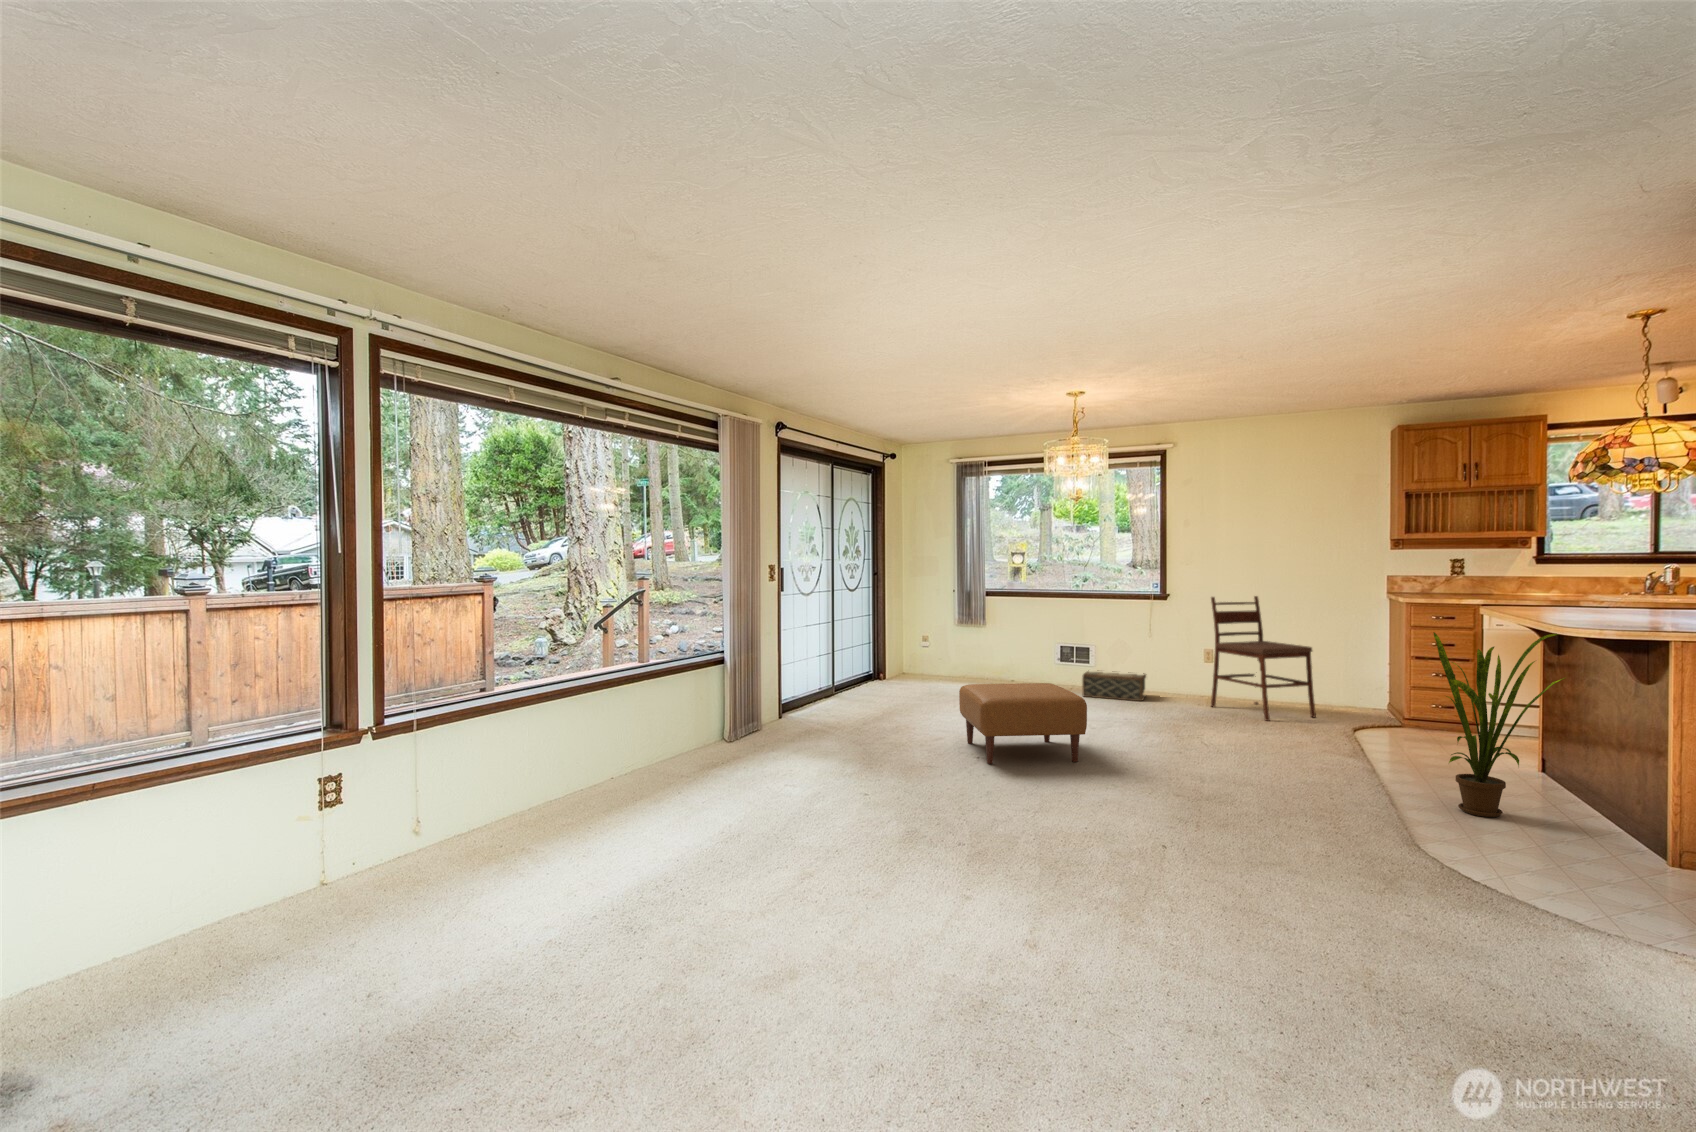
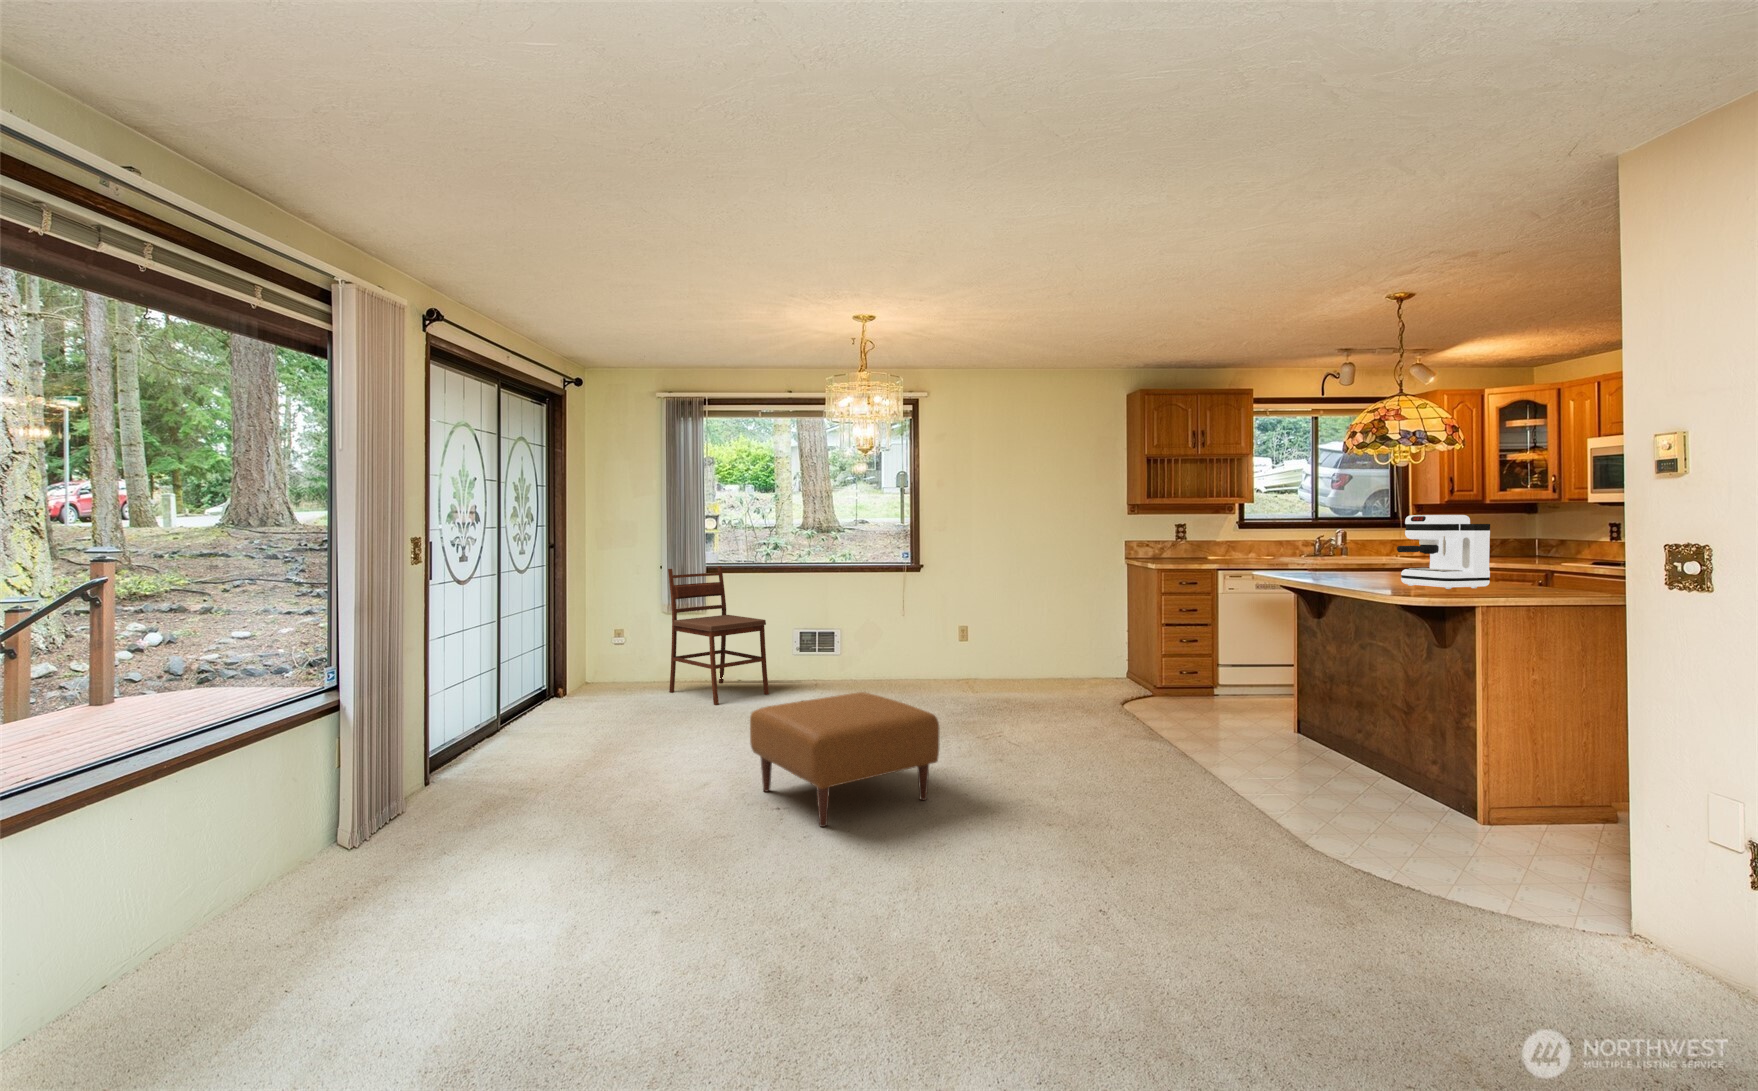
coffee maker: none [1550,547,1664,622] -> present [1397,515,1490,589]
dining chair: present [1211,596,1316,721] -> present [668,566,769,705]
house plant: present [1434,632,1565,817] -> none [1309,602,1431,801]
woven basket: present [1082,671,1146,701] -> none [837,657,905,691]

